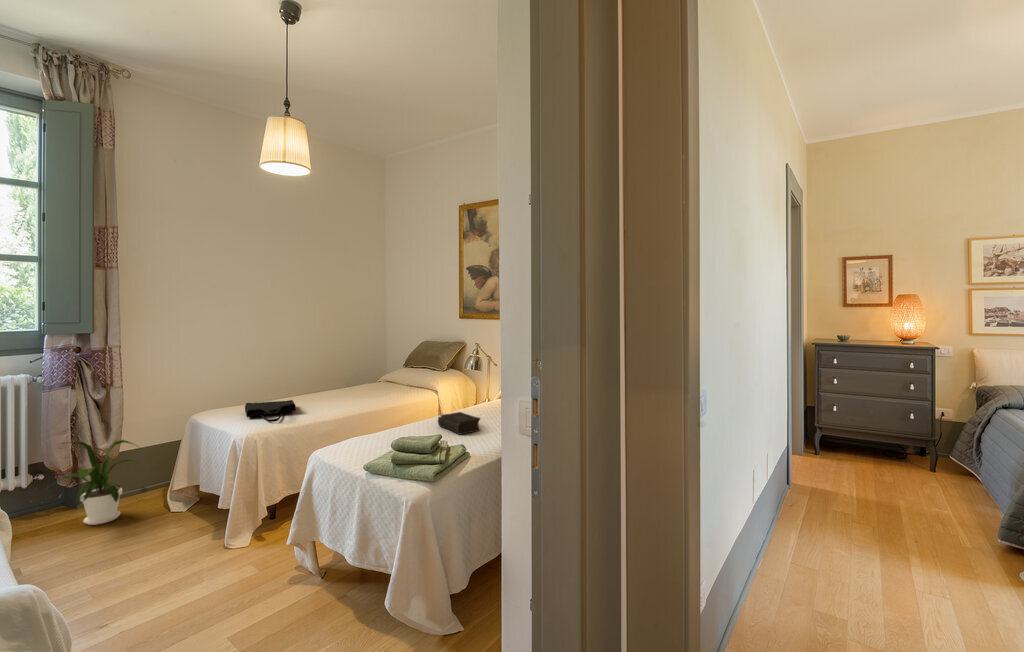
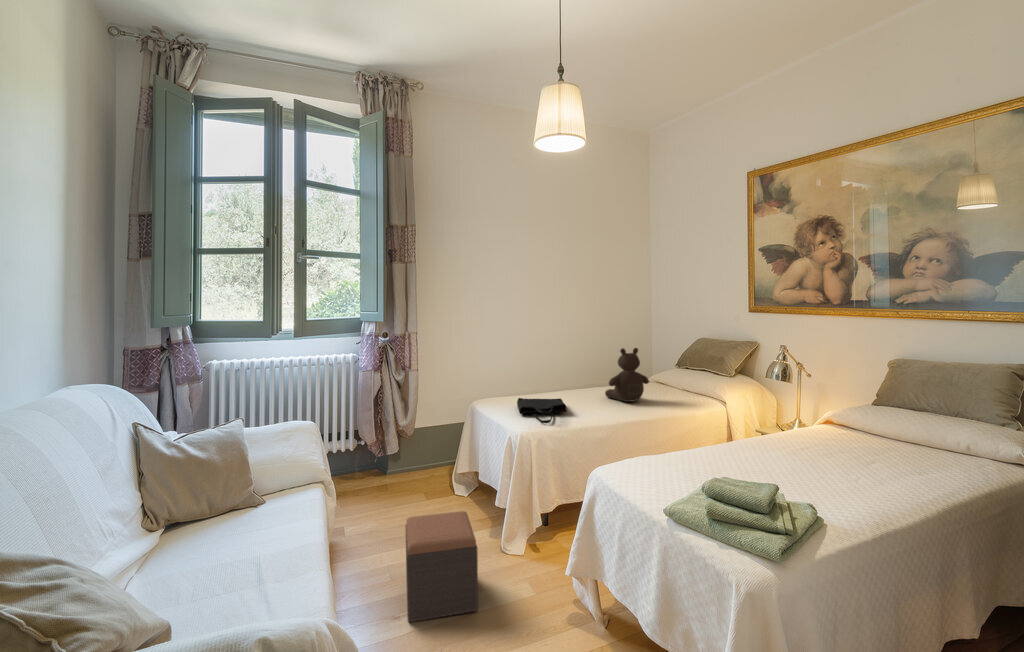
teddy bear: none [338,350,377,398] -> present [605,348,649,402]
book: present [438,412,481,434] -> none [744,441,816,476]
house plant: present [56,440,137,525] -> none [364,421,432,497]
footstool: none [107,511,195,624] -> present [405,511,478,622]

